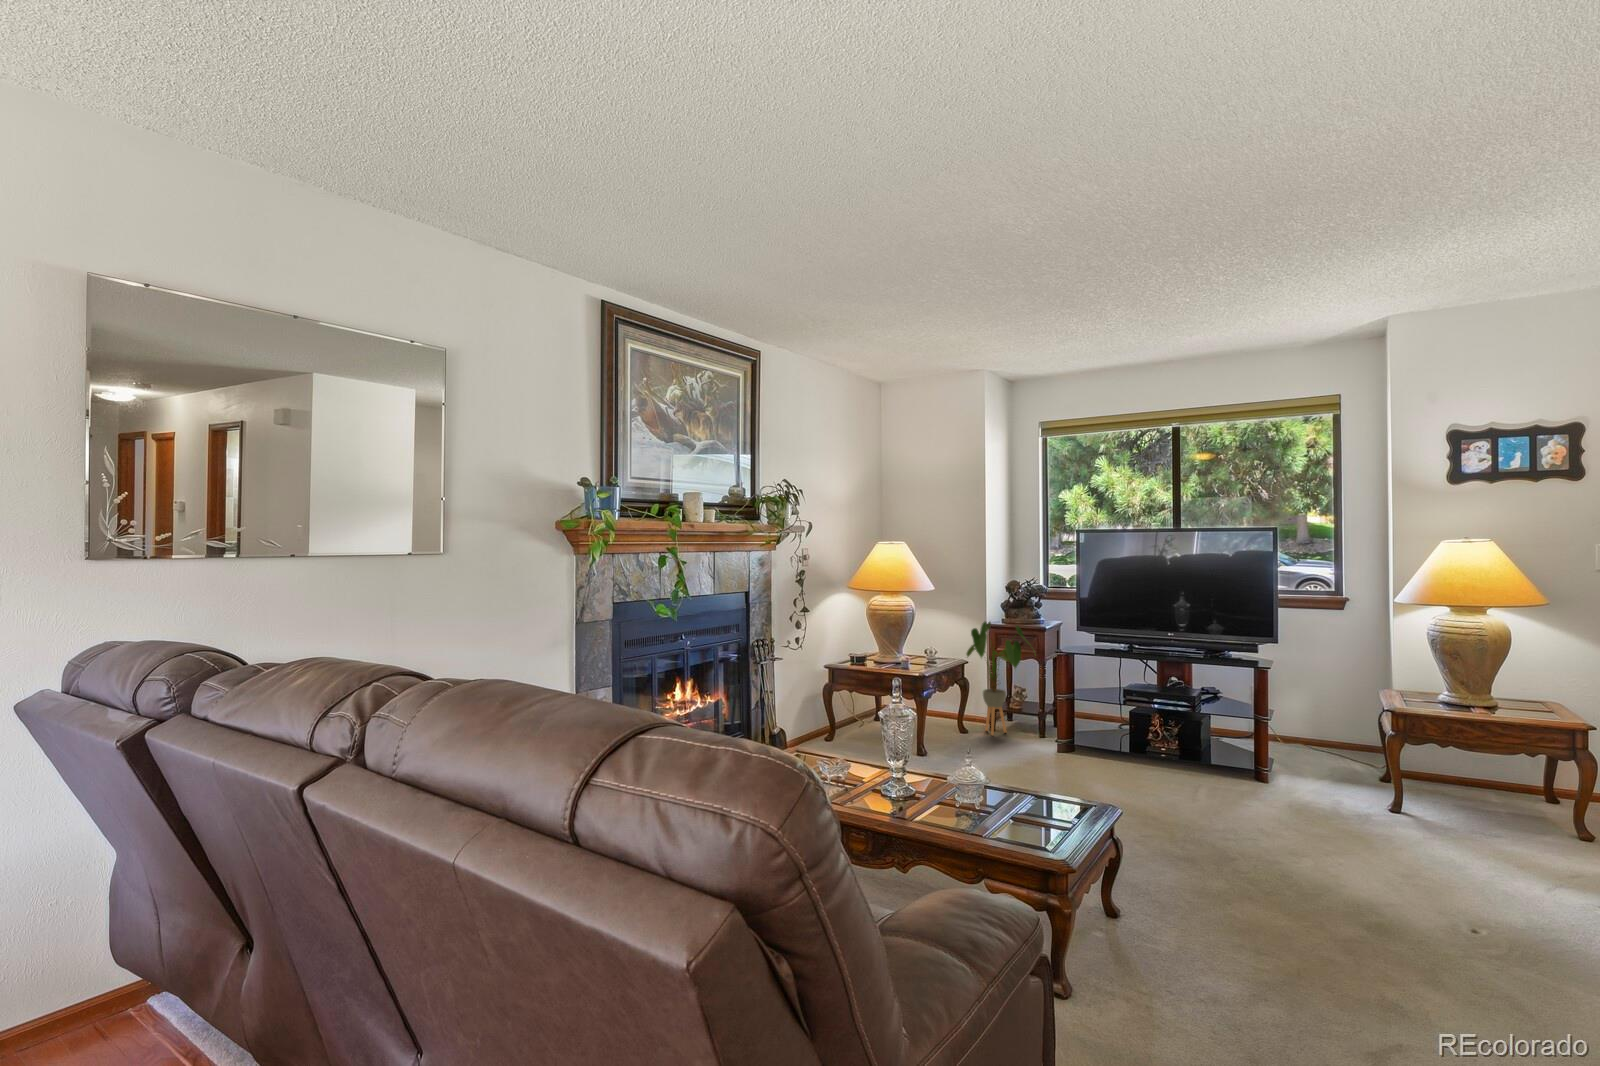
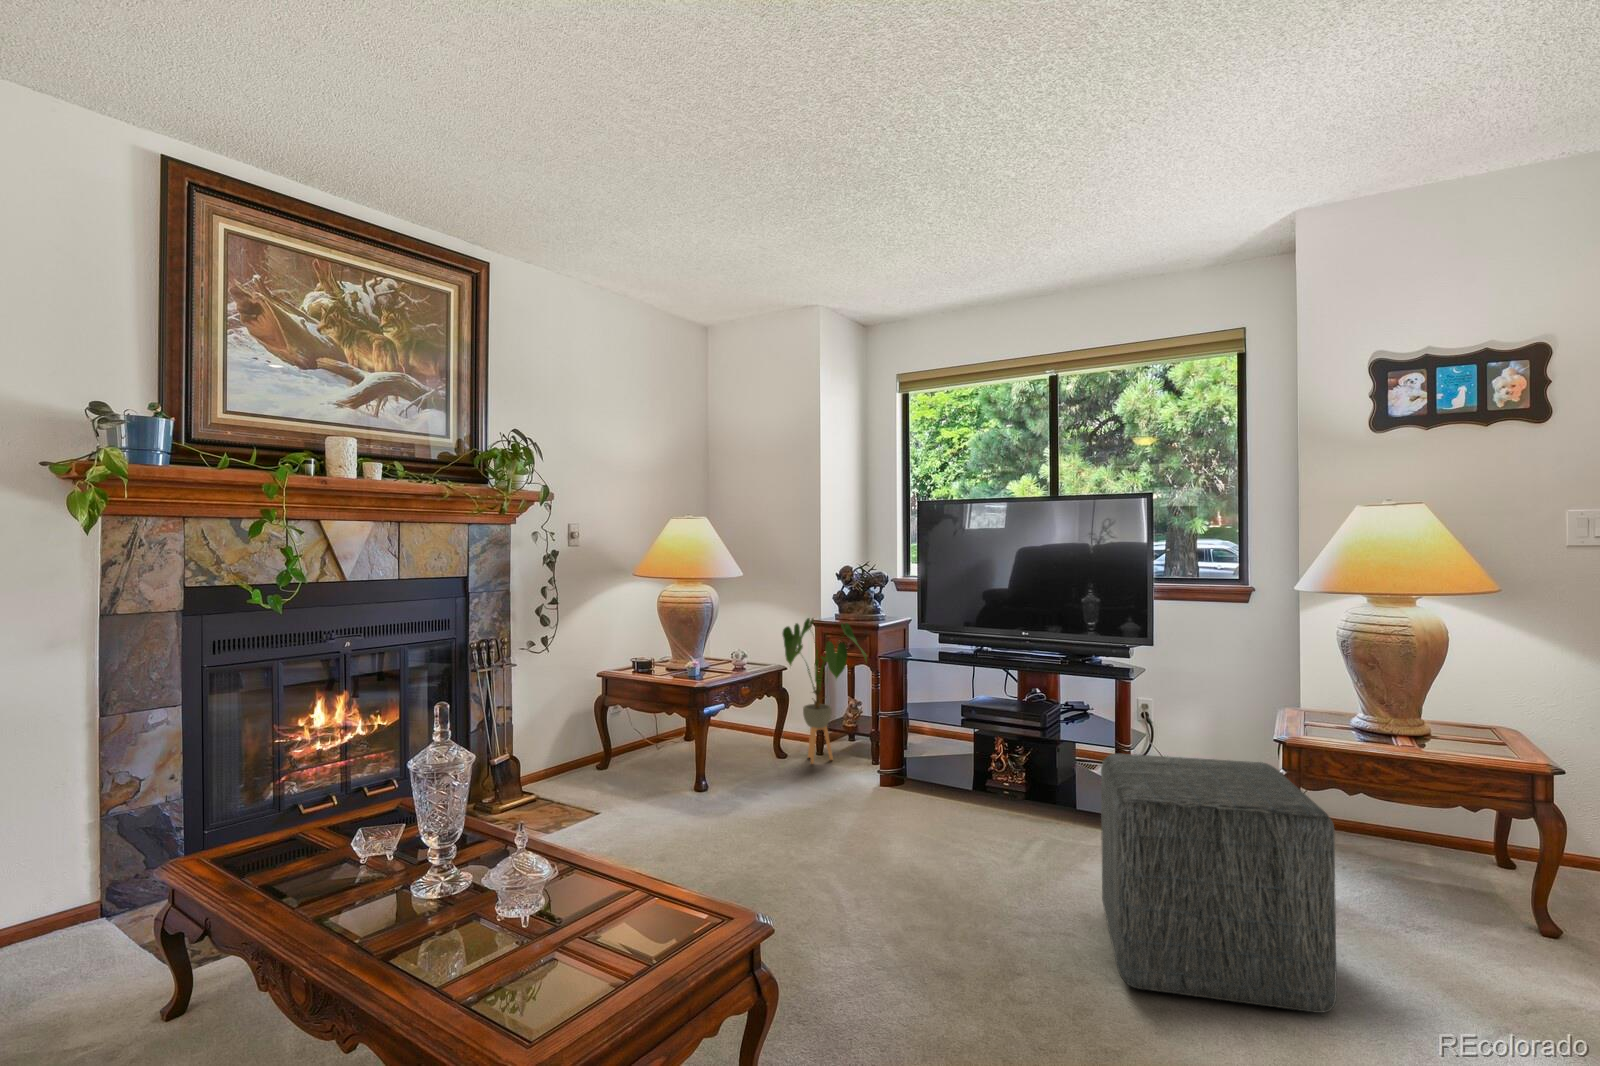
ottoman: none [1270,717,1452,878] -> present [1101,754,1337,1013]

